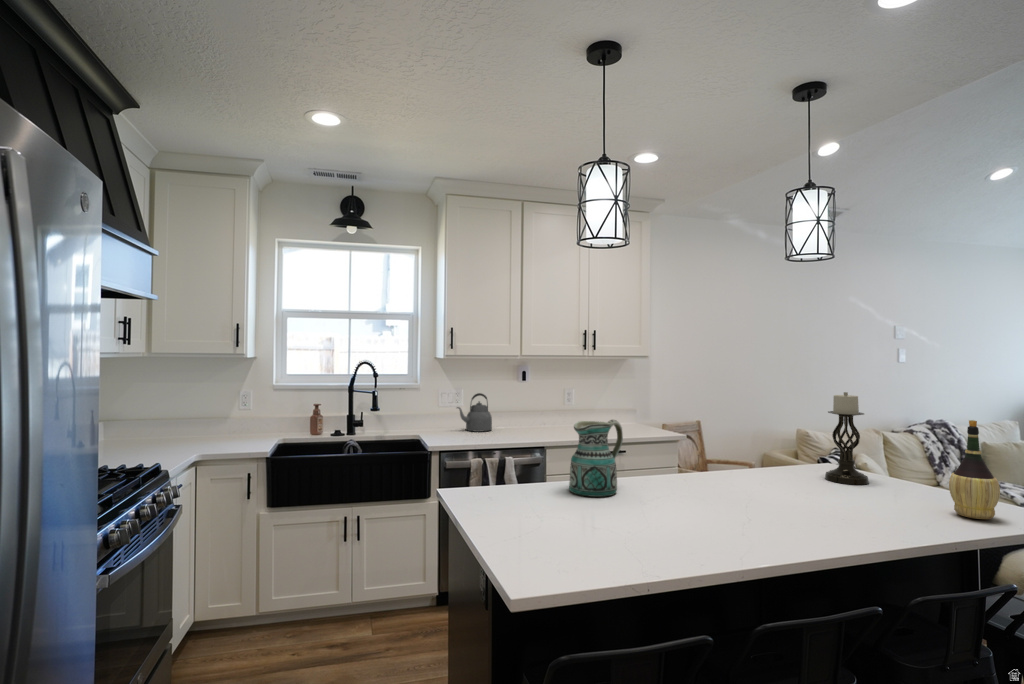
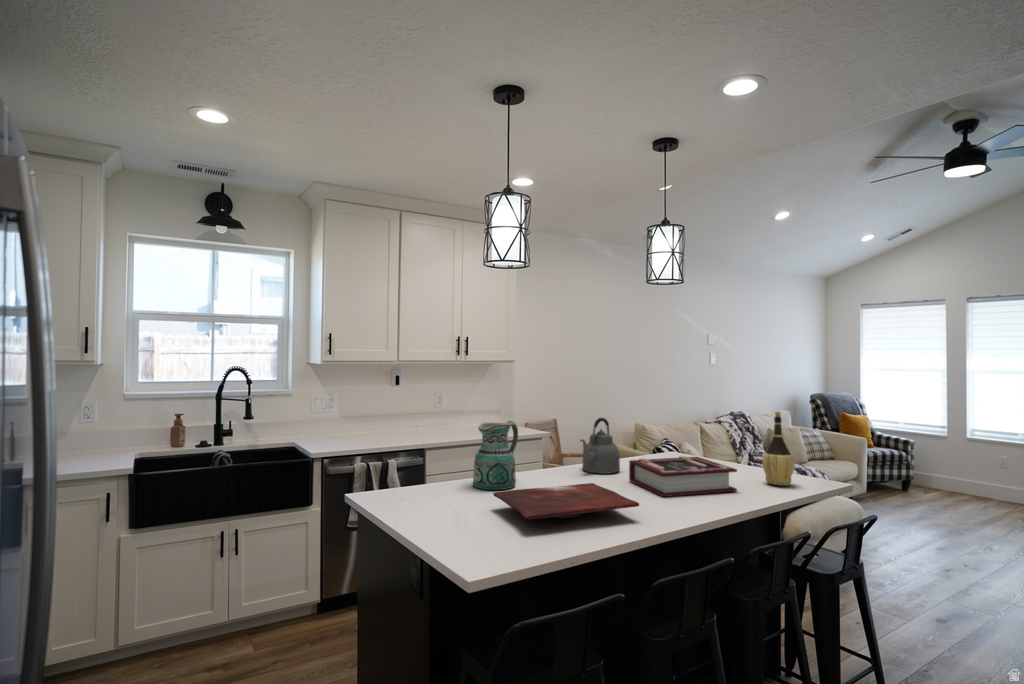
candle holder: present [825,392,869,485] -> none [672,392,704,466]
kettle: present [457,393,492,432] -> present [580,418,620,474]
book: none [759,471,907,522] -> present [629,456,737,497]
cutting board: none [579,497,754,537] -> present [493,483,639,519]

